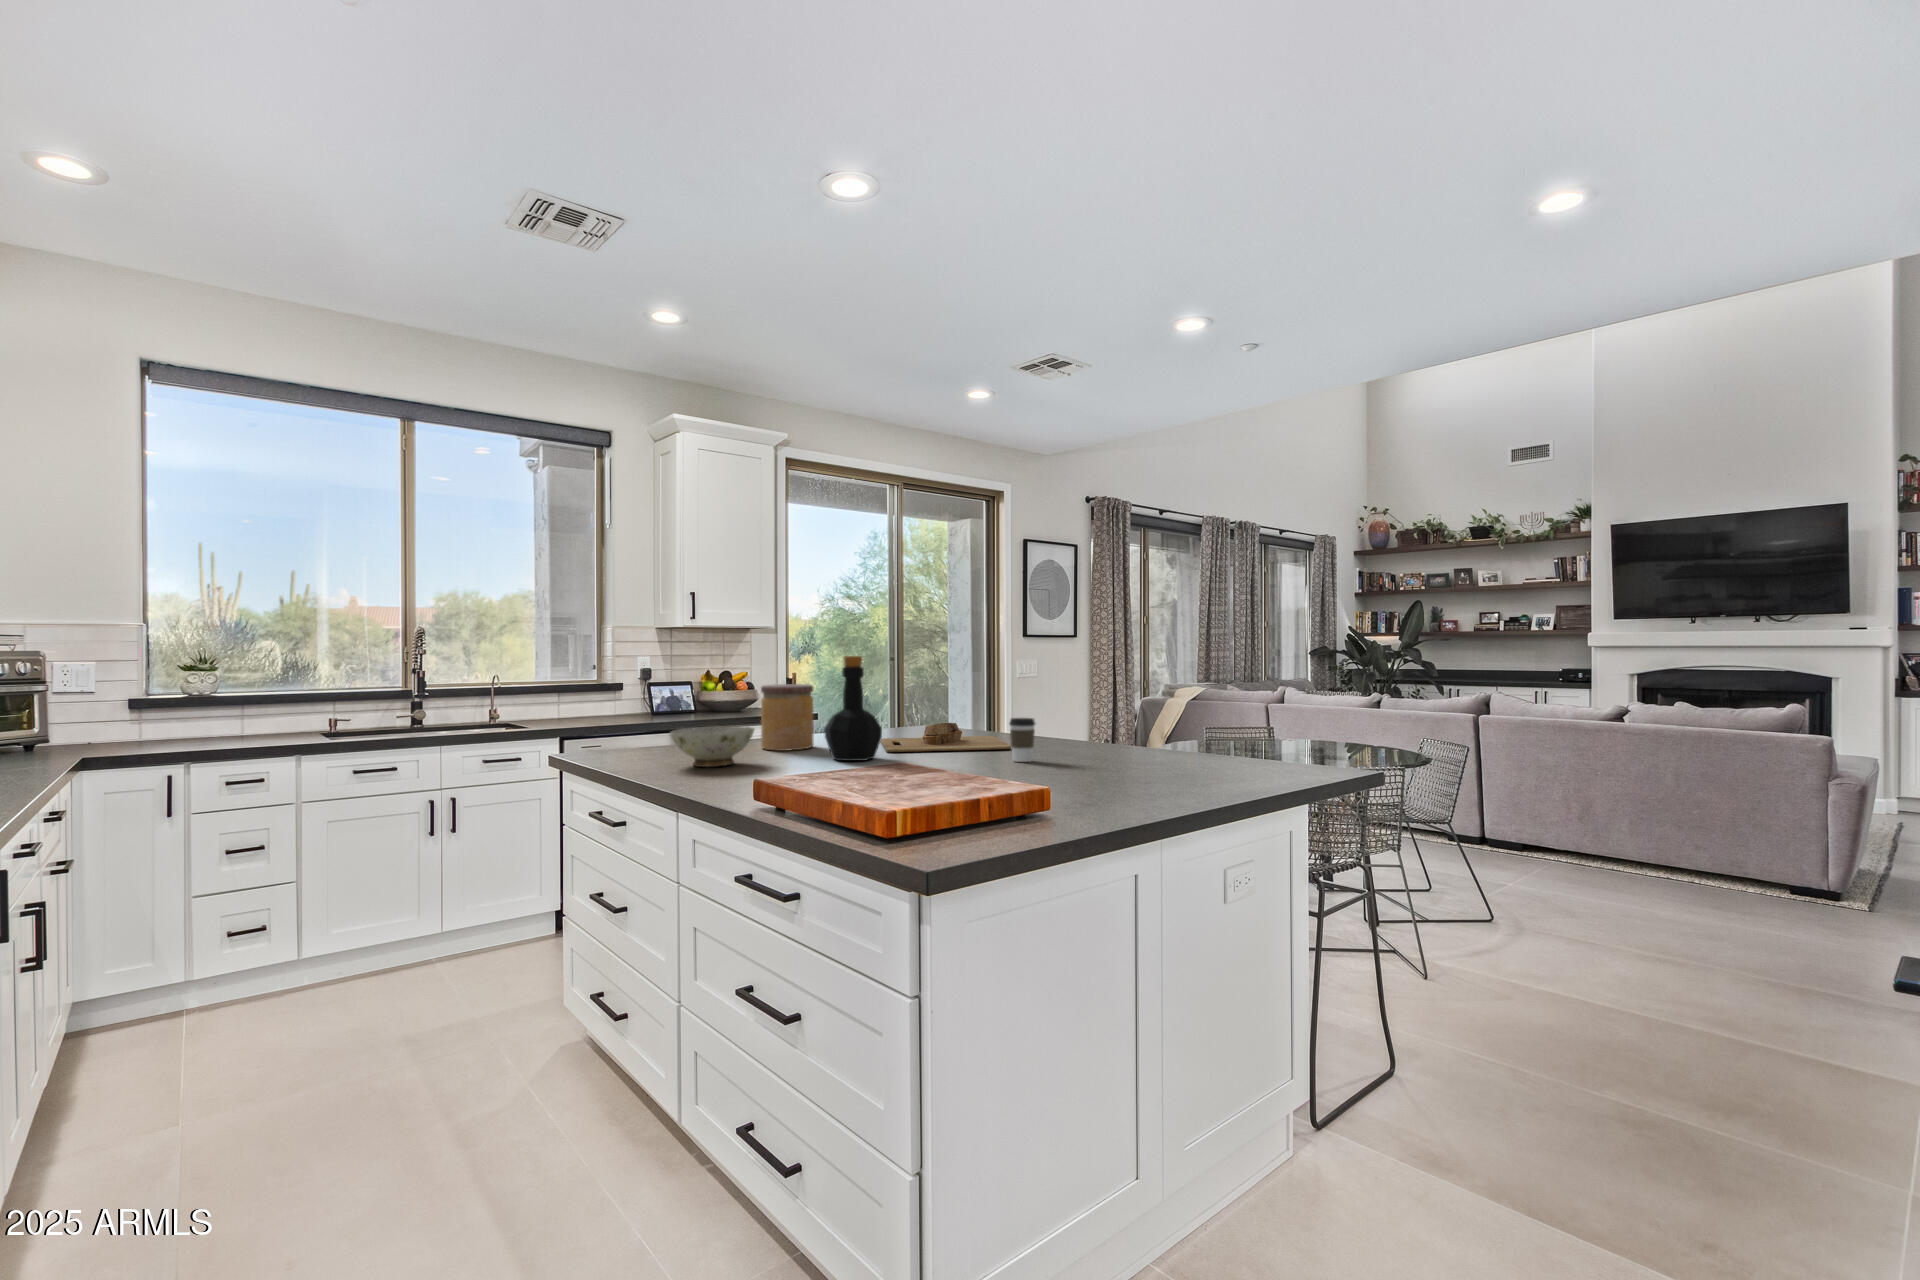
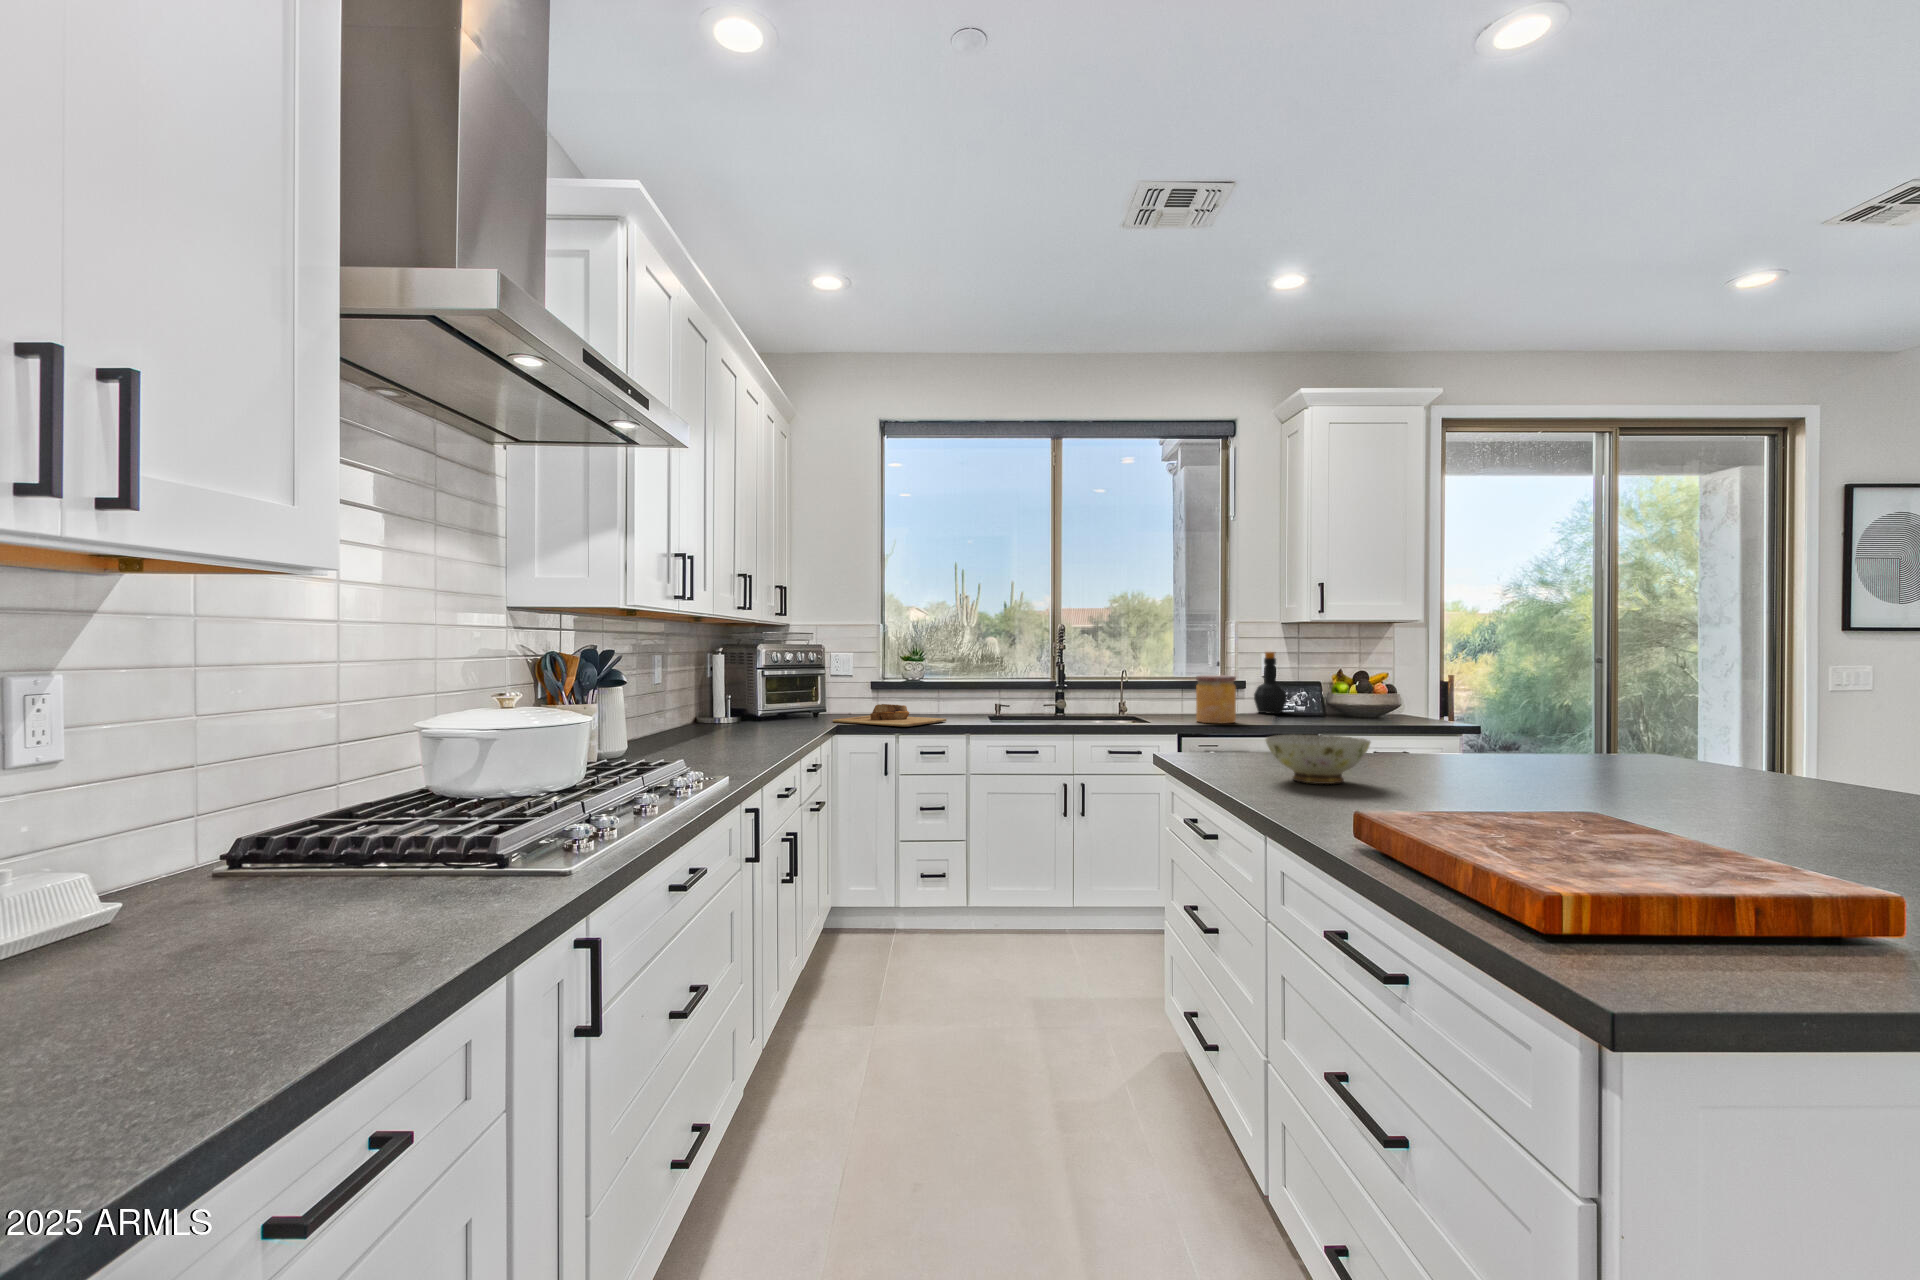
bottle: present [824,656,882,761] -> present [1254,652,1287,714]
jar: present [761,684,814,751] -> present [1196,675,1236,723]
coffee cup: present [1009,718,1035,762] -> none [1815,758,1878,834]
cutting board: present [880,723,1011,752] -> present [833,704,946,726]

